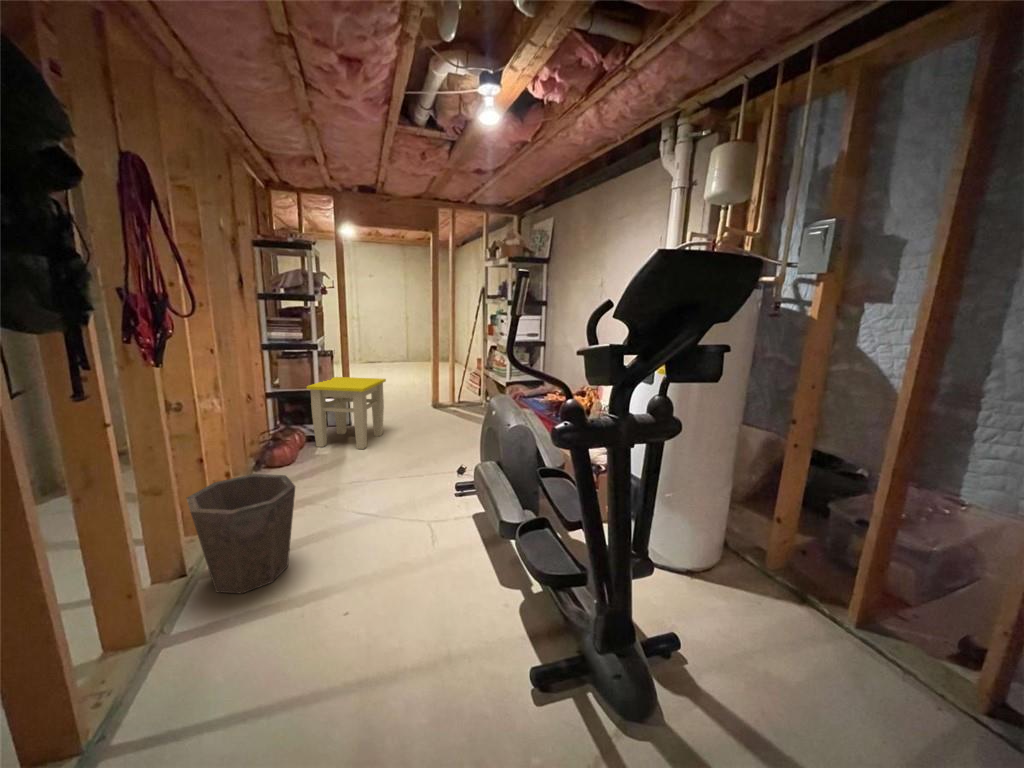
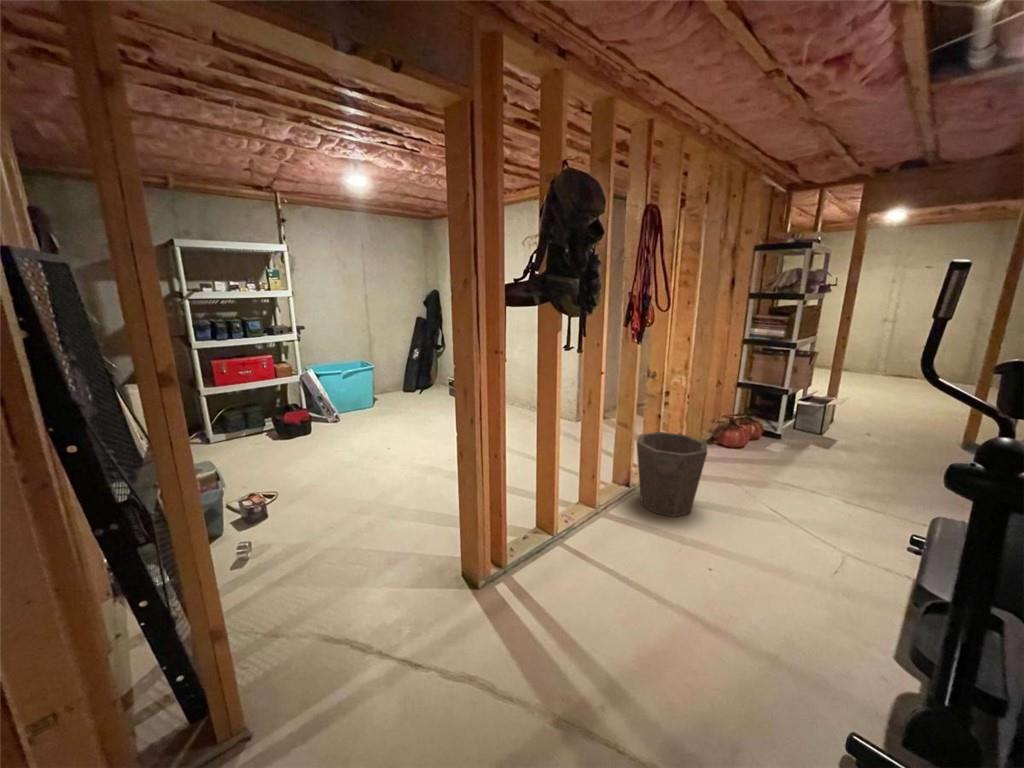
stool: present [307,377,386,449] -> none [771,379,873,459]

